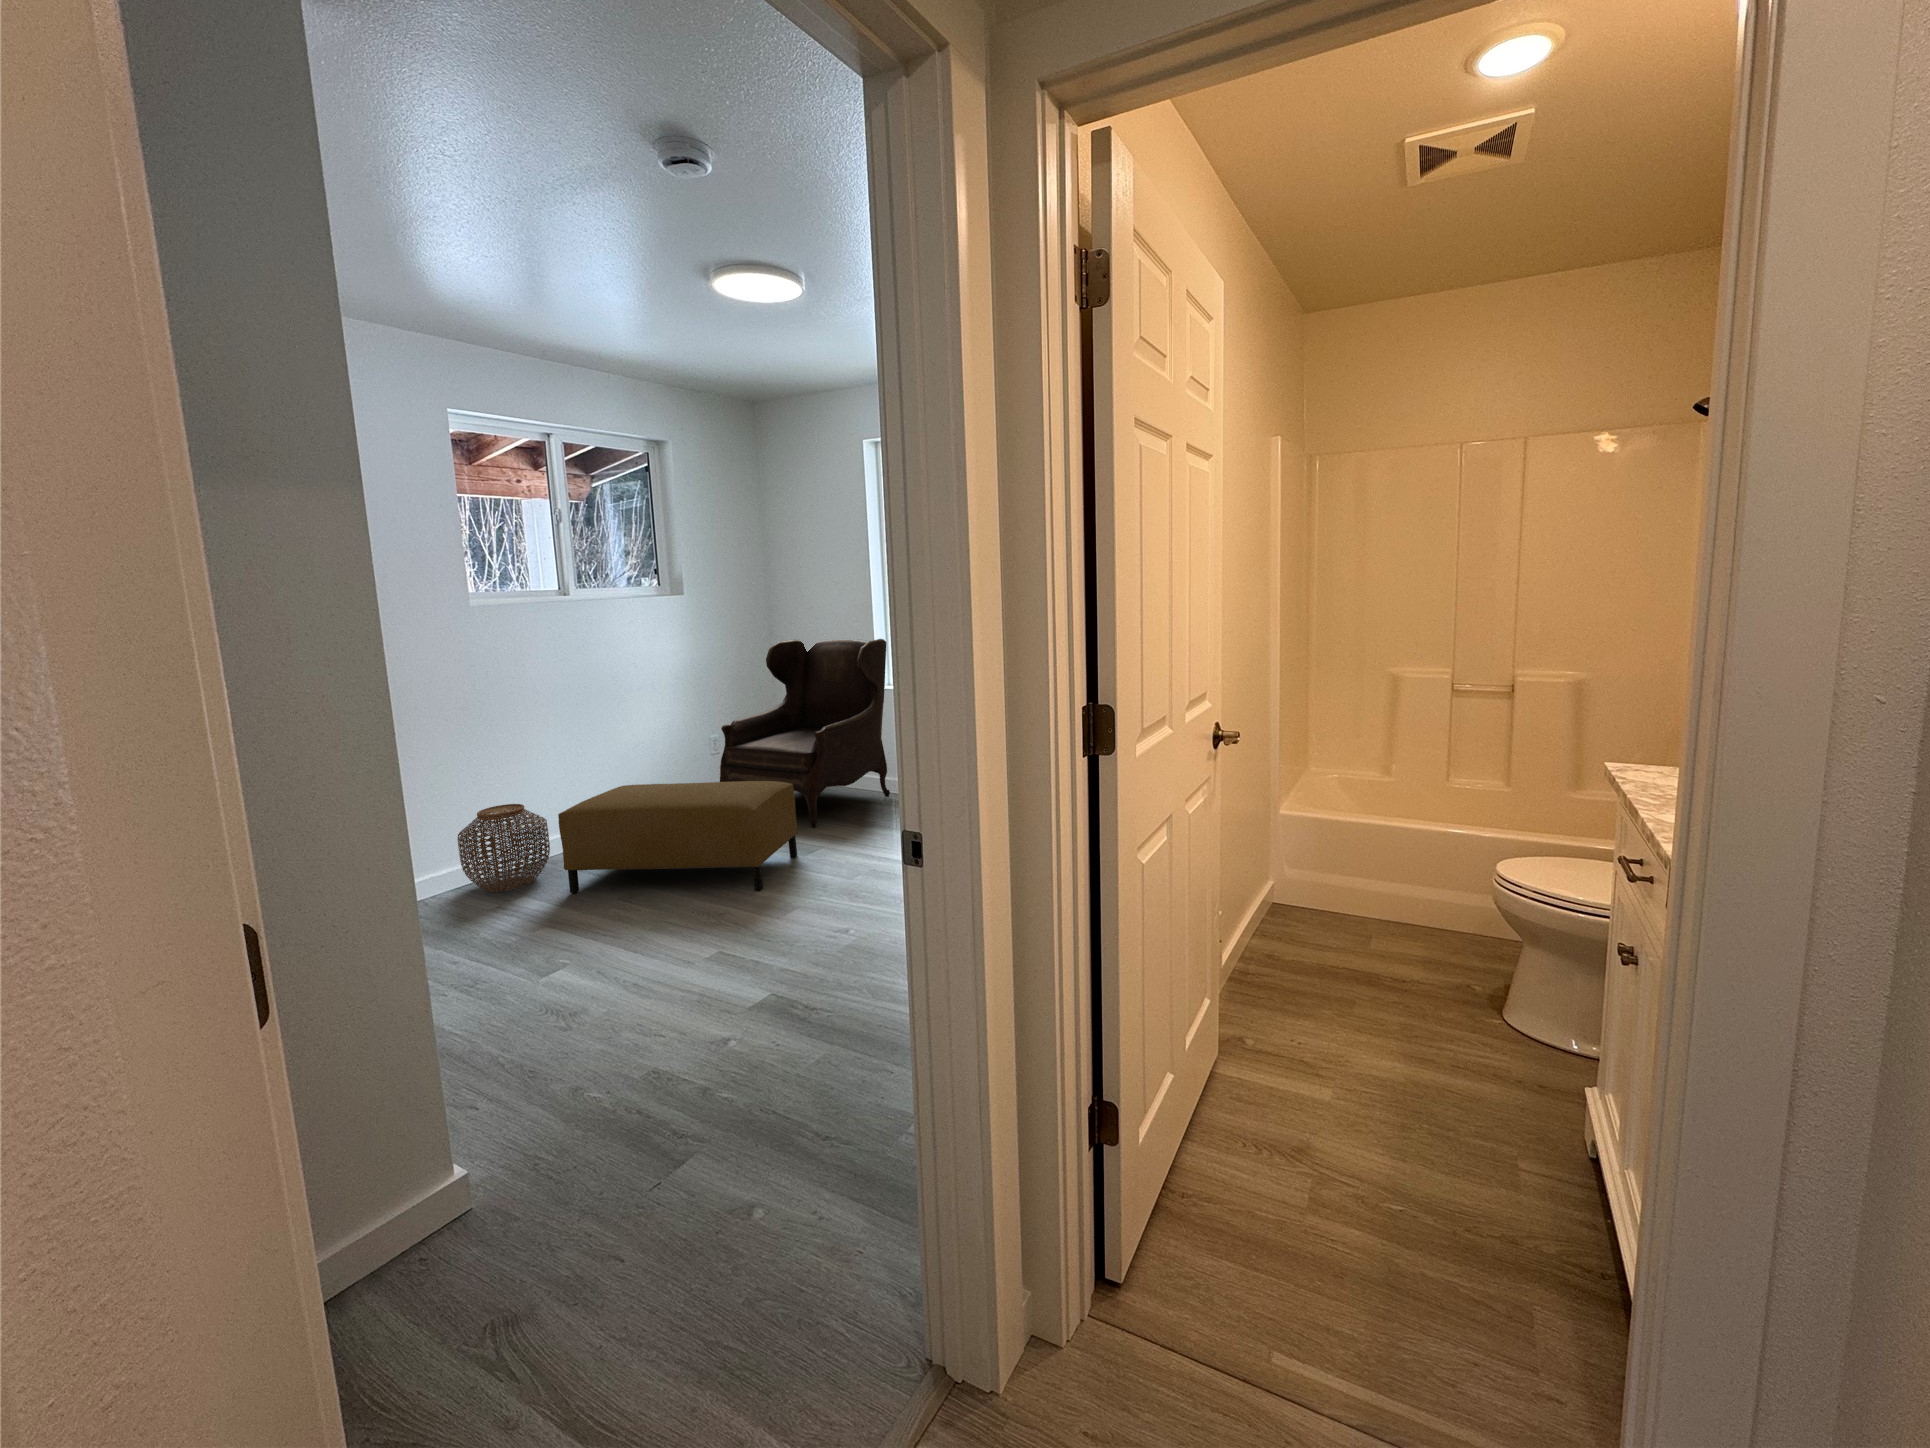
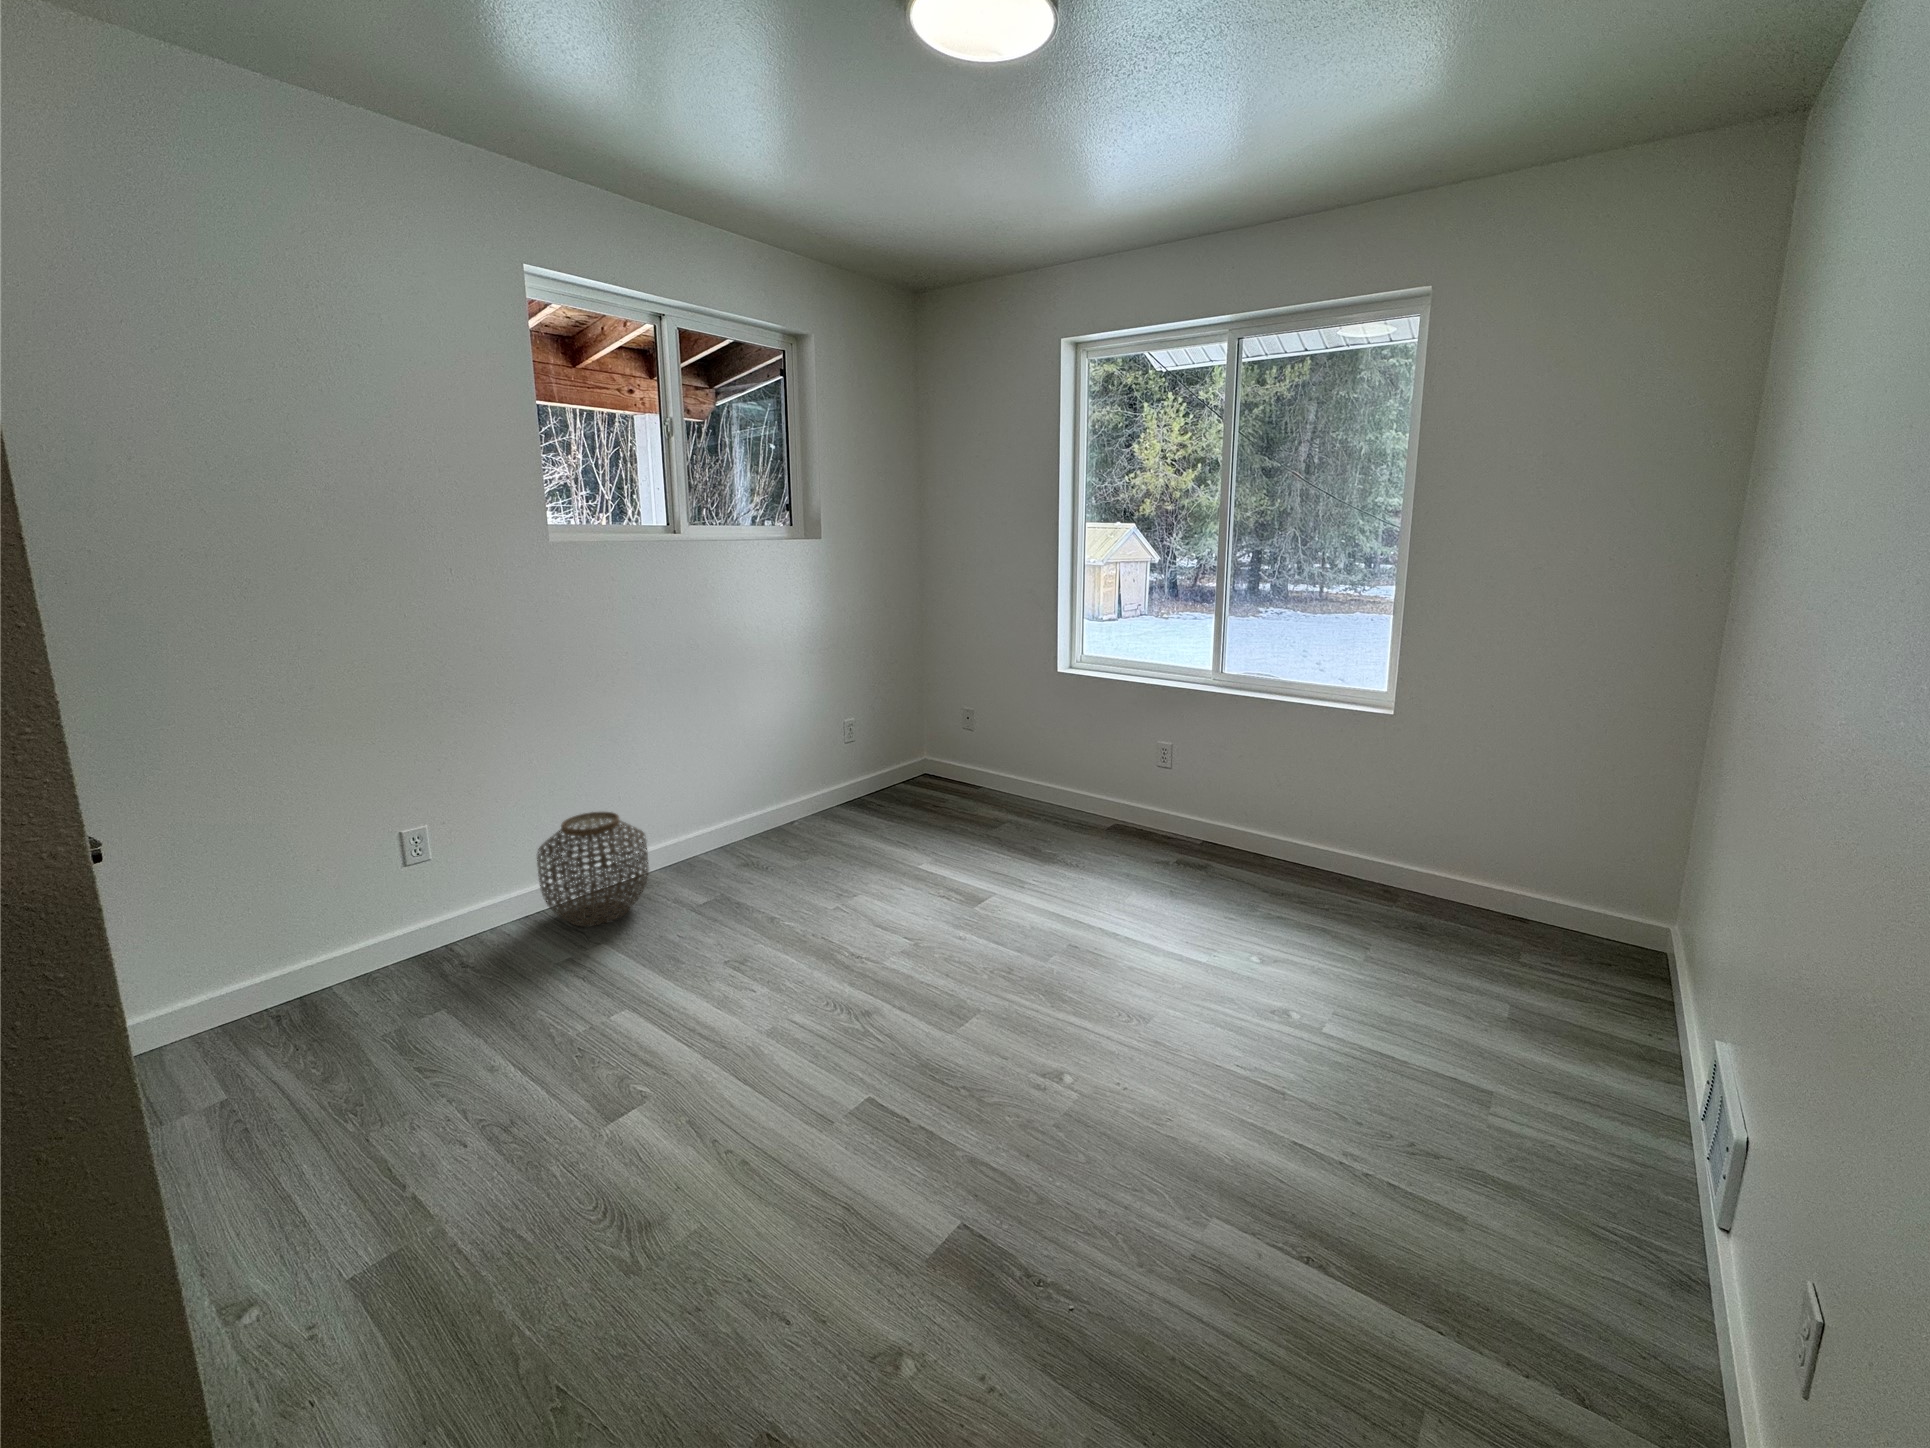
armchair: present [720,638,890,827] -> none [852,605,1067,858]
ottoman: present [558,781,798,893] -> none [660,796,958,971]

